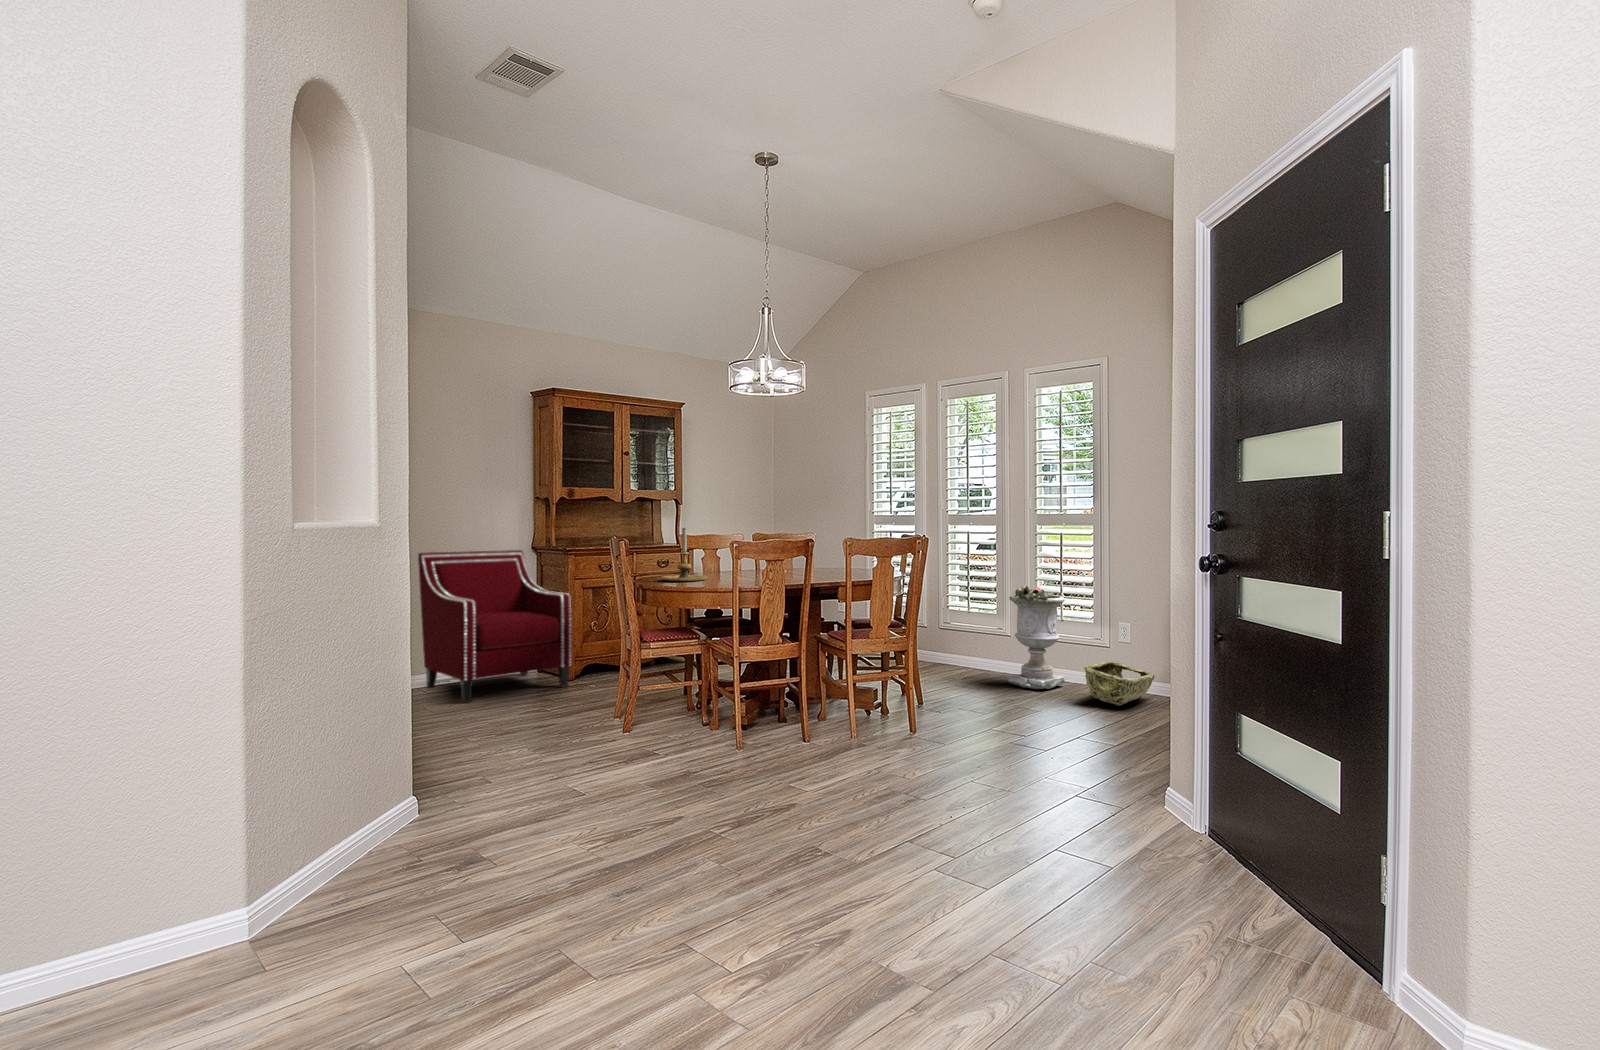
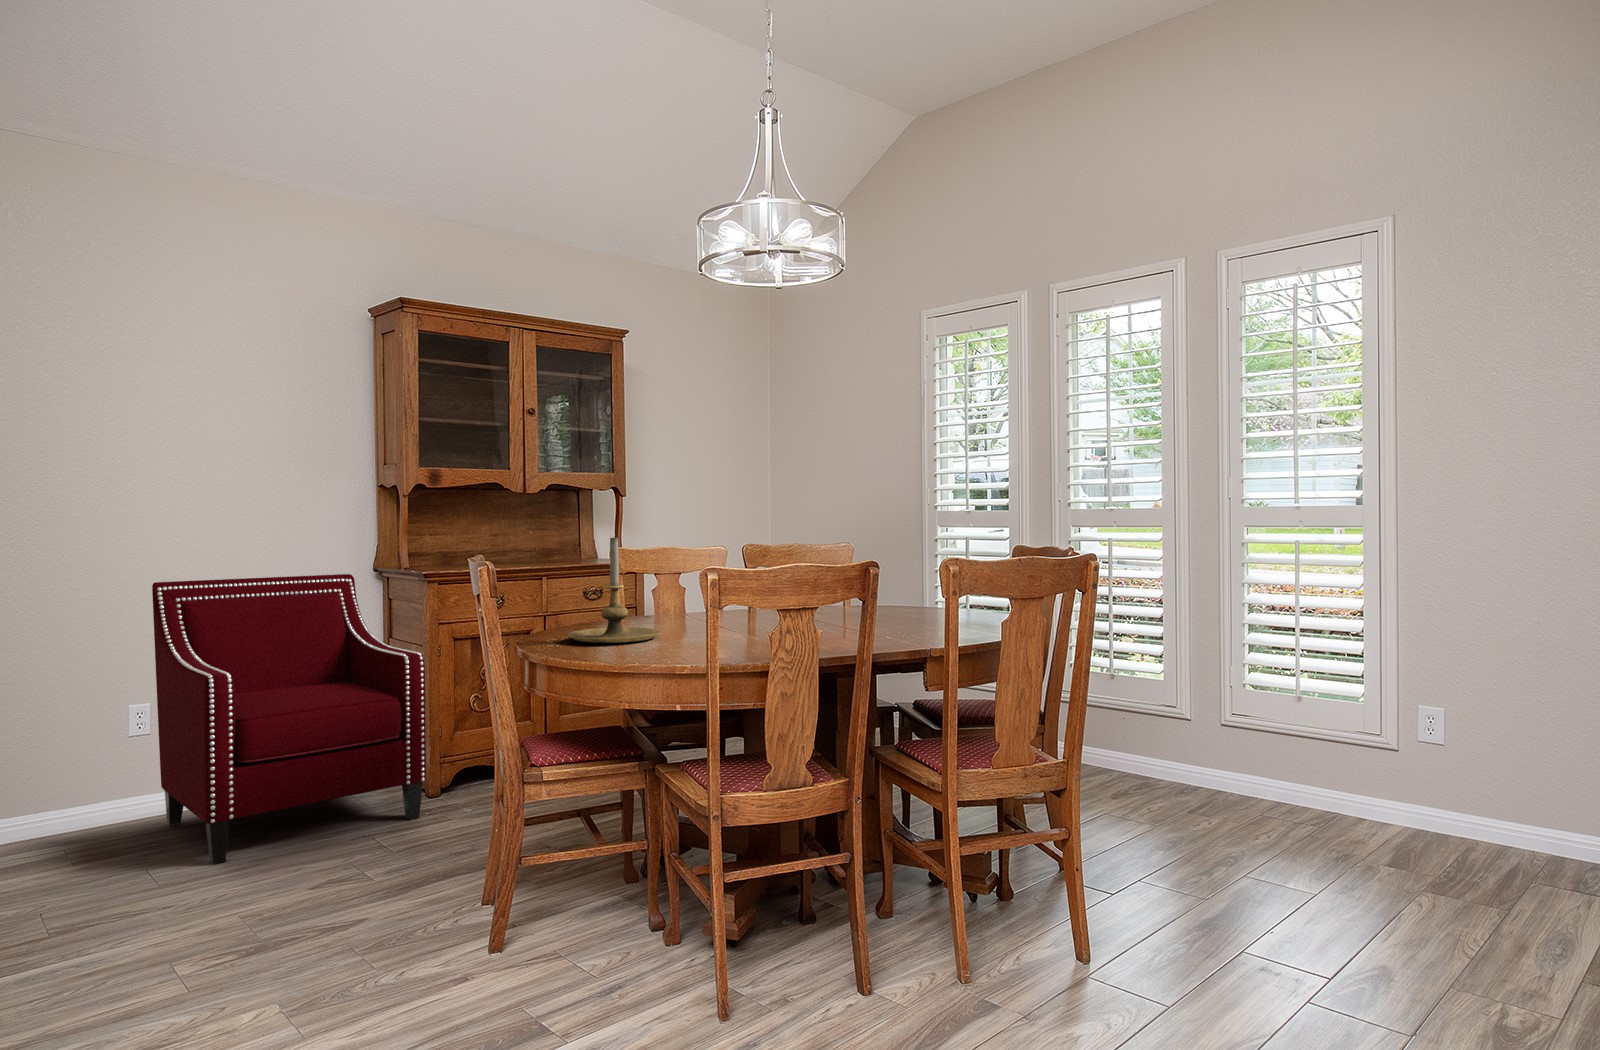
planter: present [1008,585,1065,689] -> none [1198,629,1302,820]
woven basket: present [1084,661,1154,706] -> none [1364,772,1490,866]

